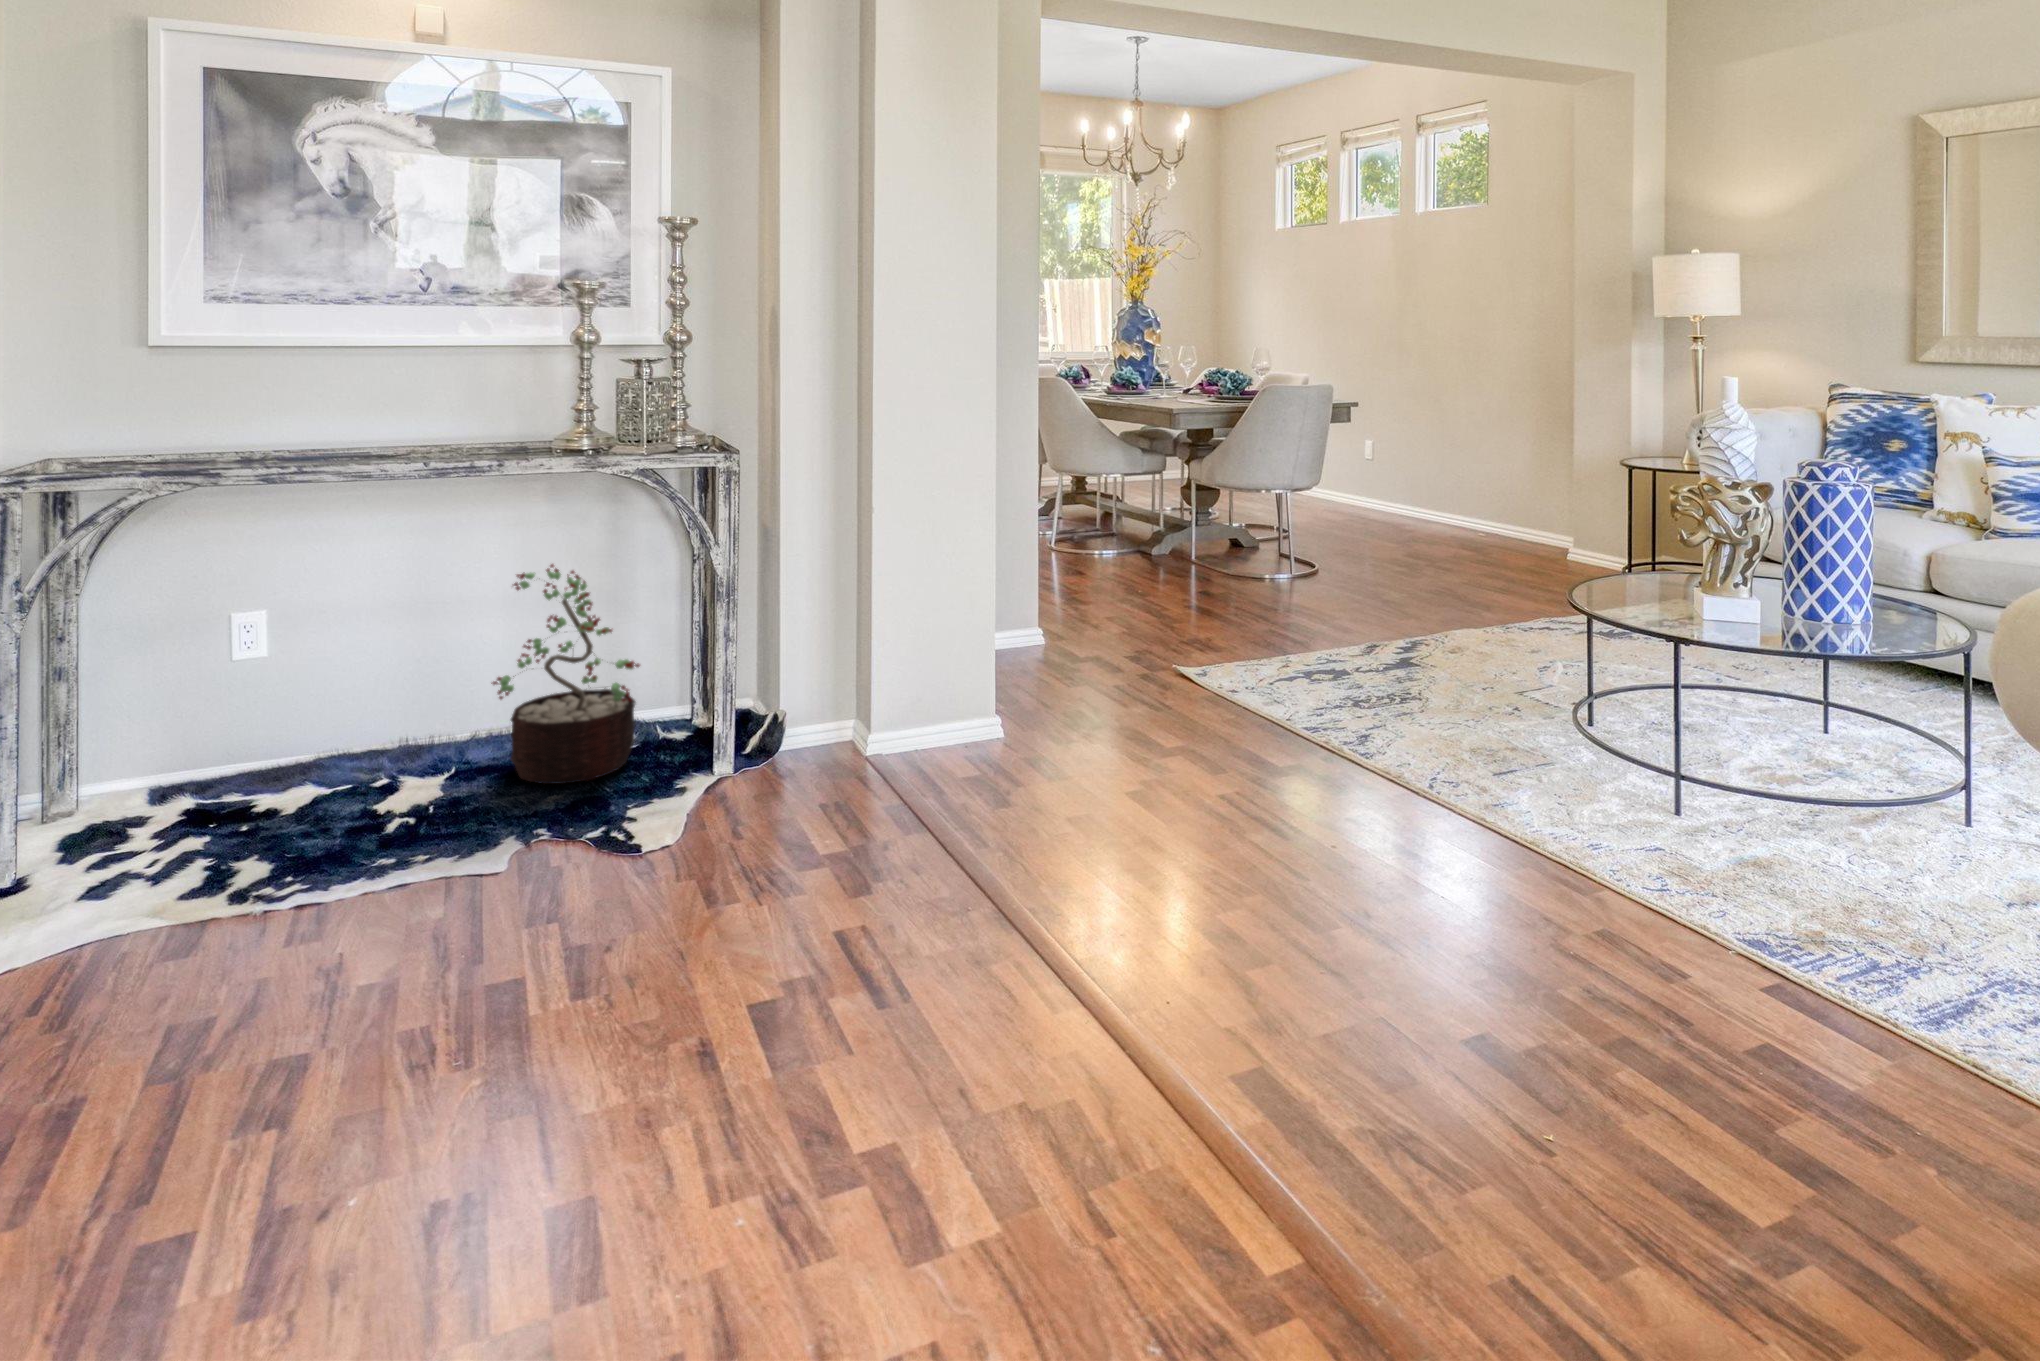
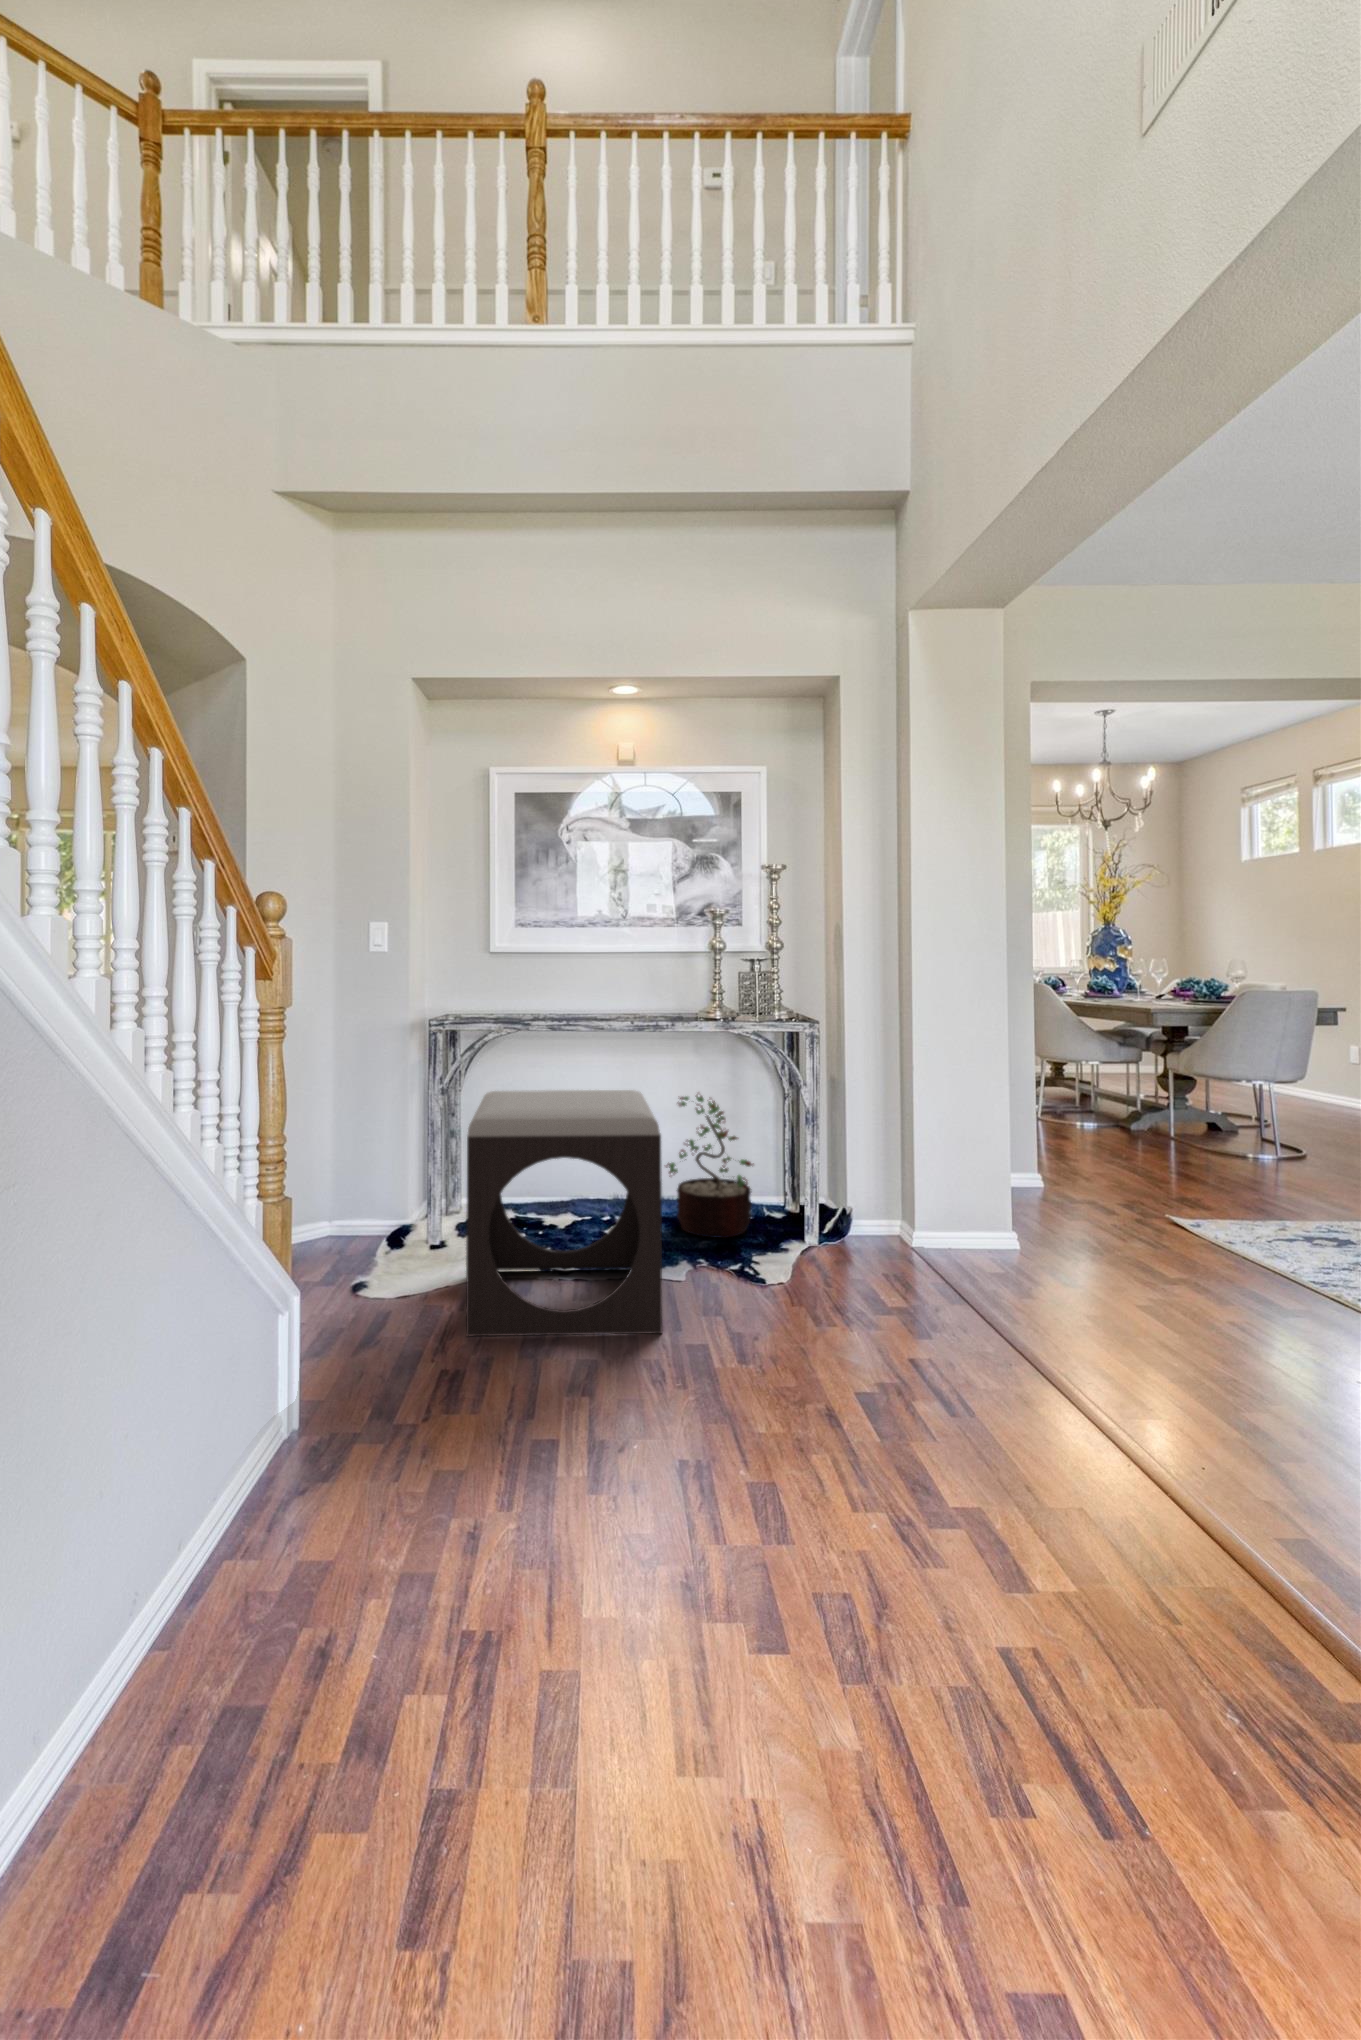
footstool: none [23,579,444,1066] -> present [466,1090,662,1336]

